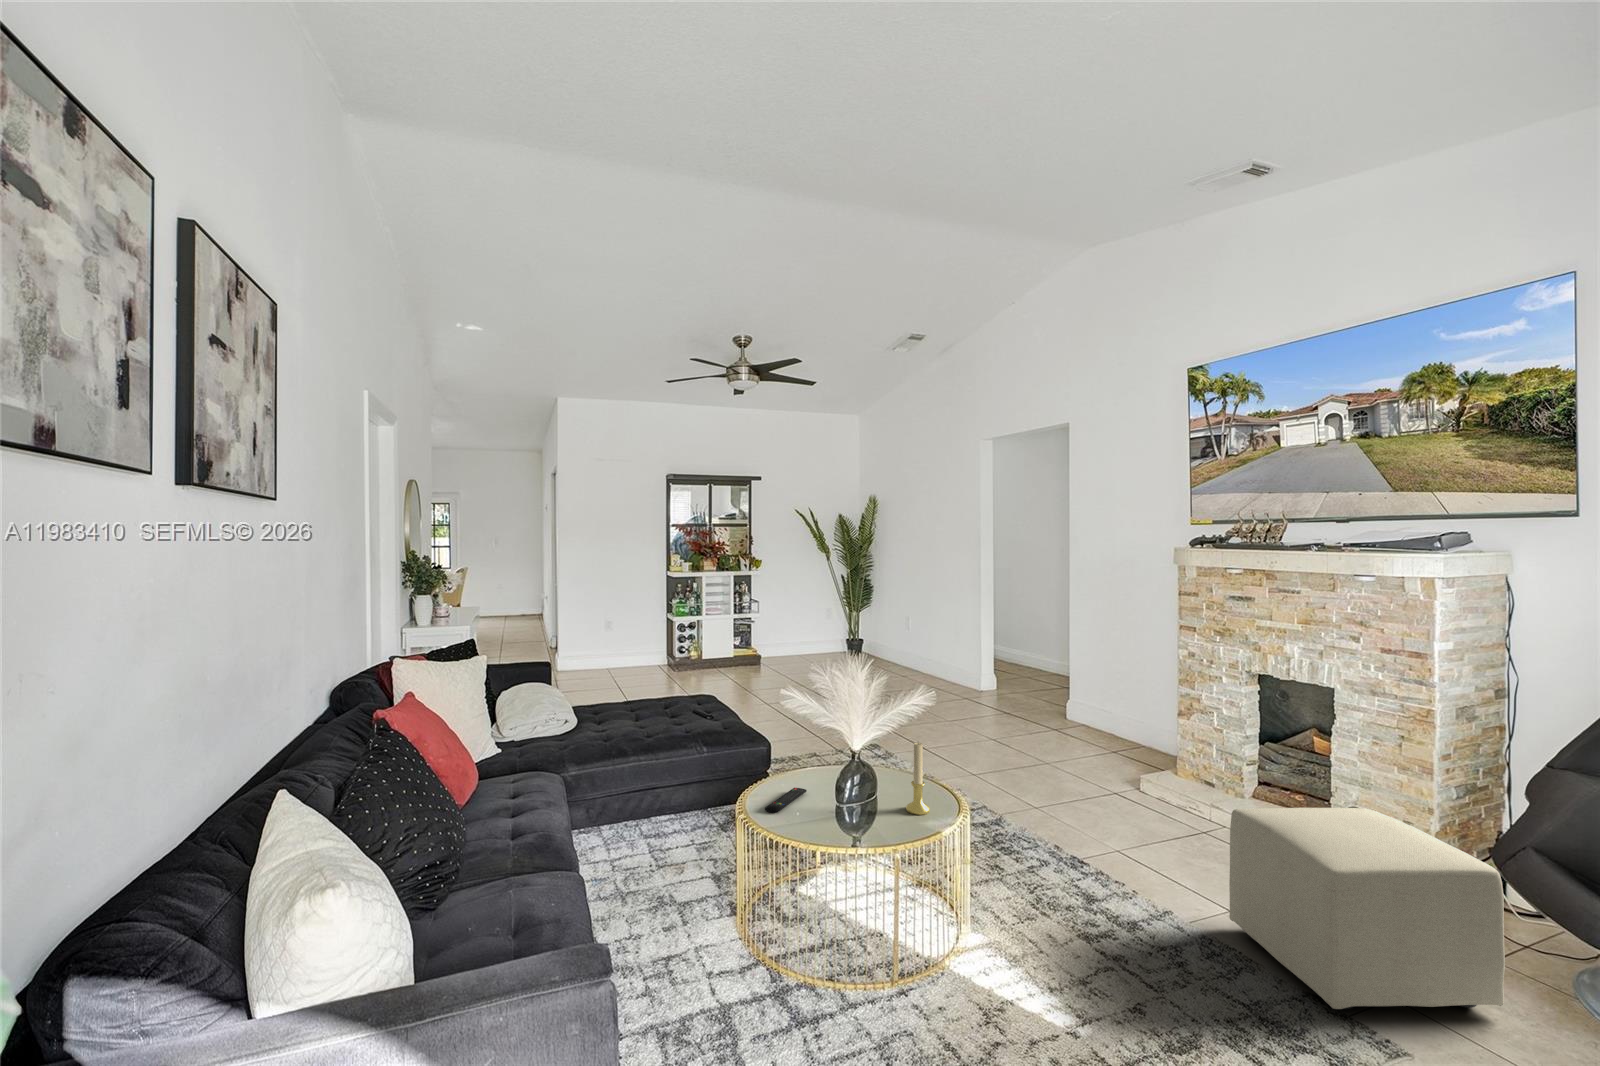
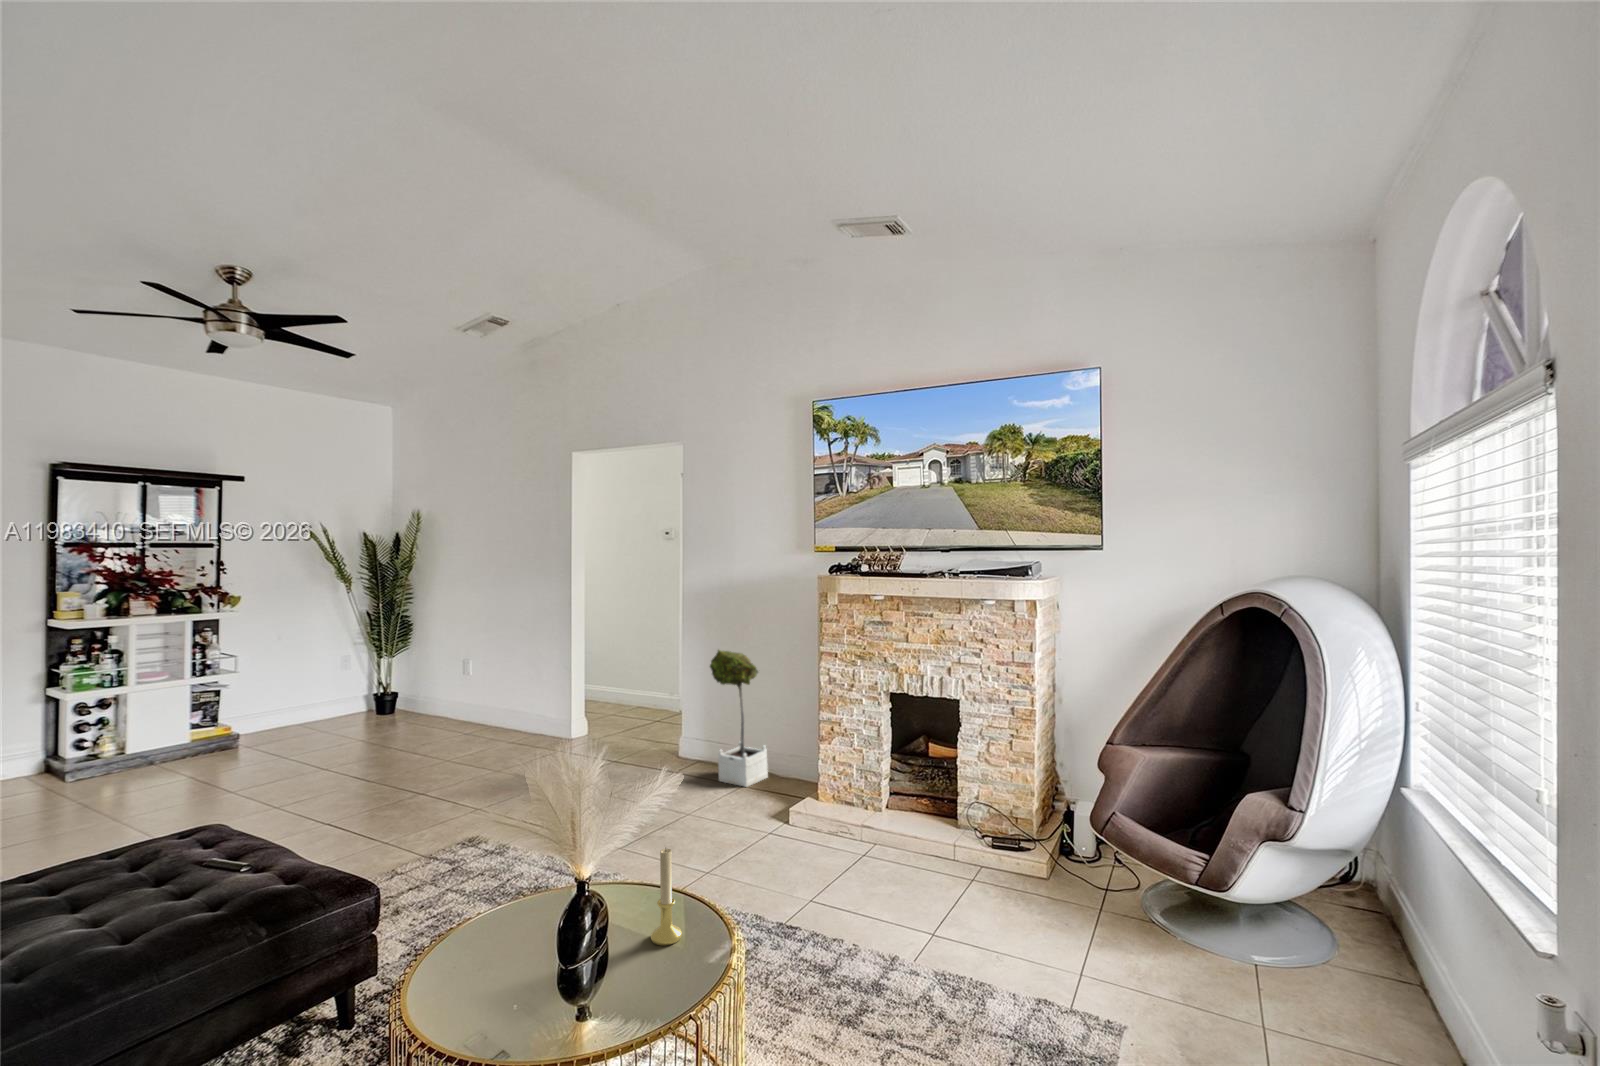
potted tree: none [1078,617,1139,755] -> present [710,650,768,787]
remote control: present [765,788,807,813] -> none [453,953,500,1015]
ottoman: present [1229,808,1505,1009] -> none [946,808,1151,1014]

